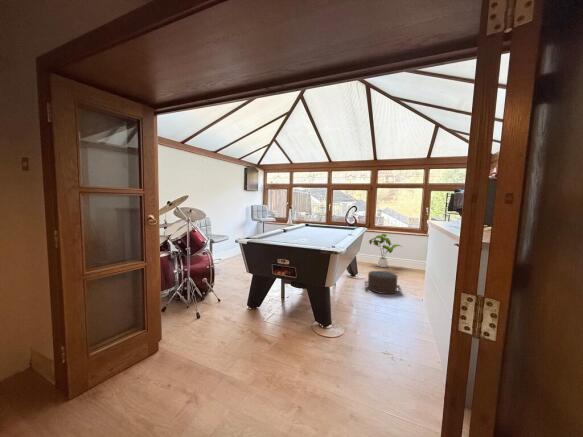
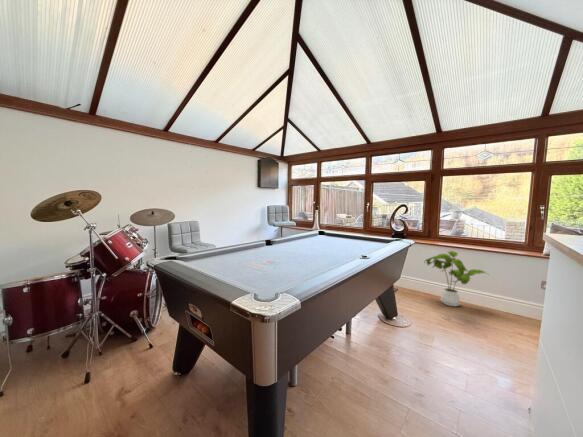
pouf: present [365,271,401,294] -> none [401,332,489,401]

